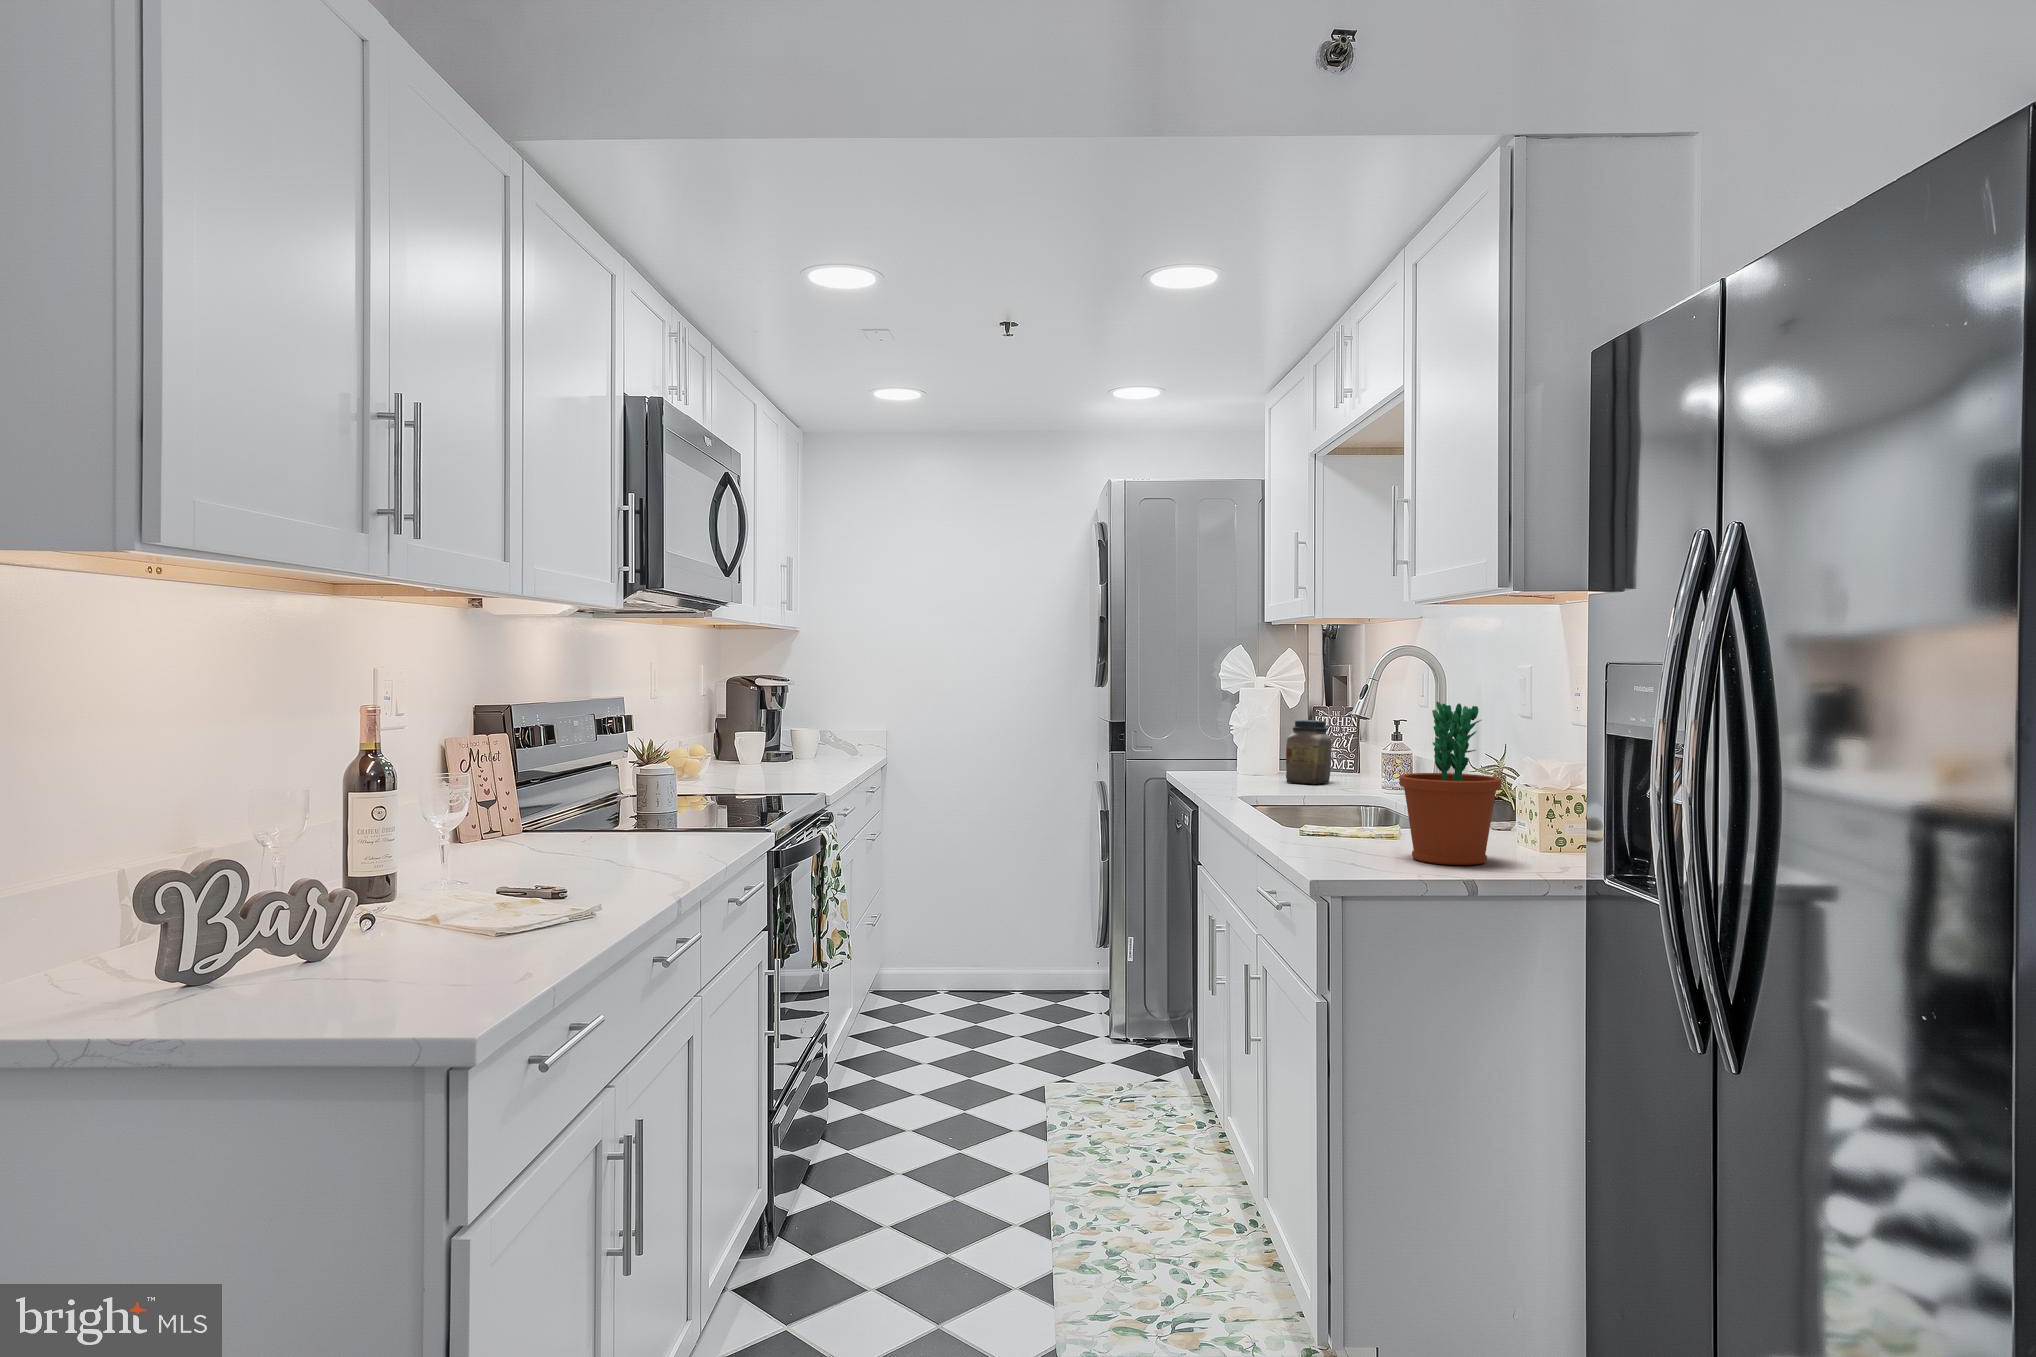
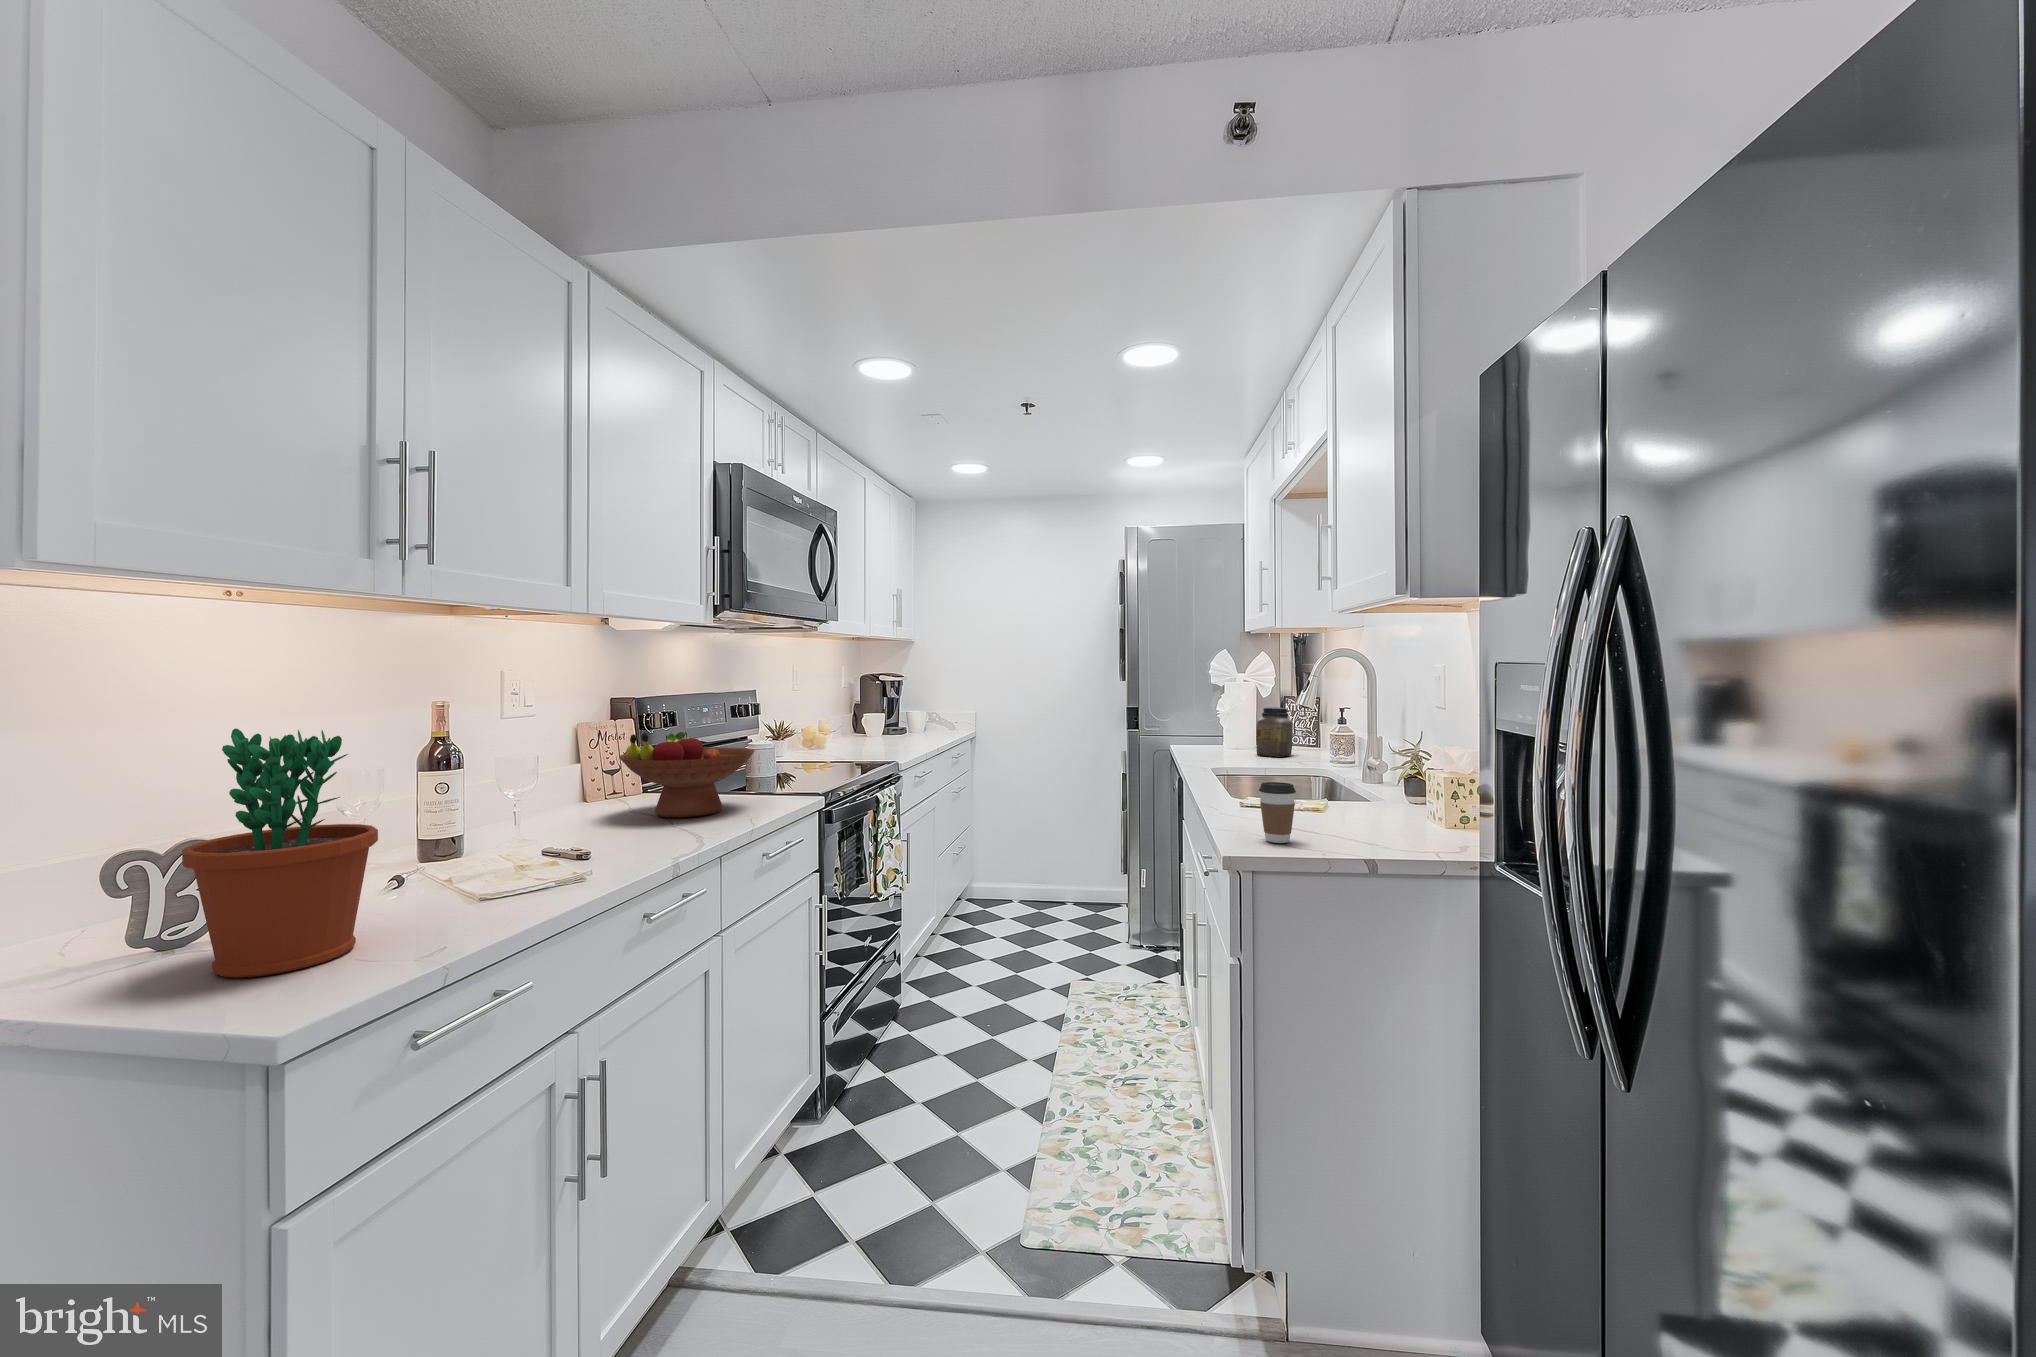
flower pot: present [1399,702,1501,865] -> present [182,728,378,978]
fruit bowl: none [527,746,699,856] -> present [619,732,754,817]
coffee cup: none [1344,801,1386,868] -> present [1259,782,1296,843]

